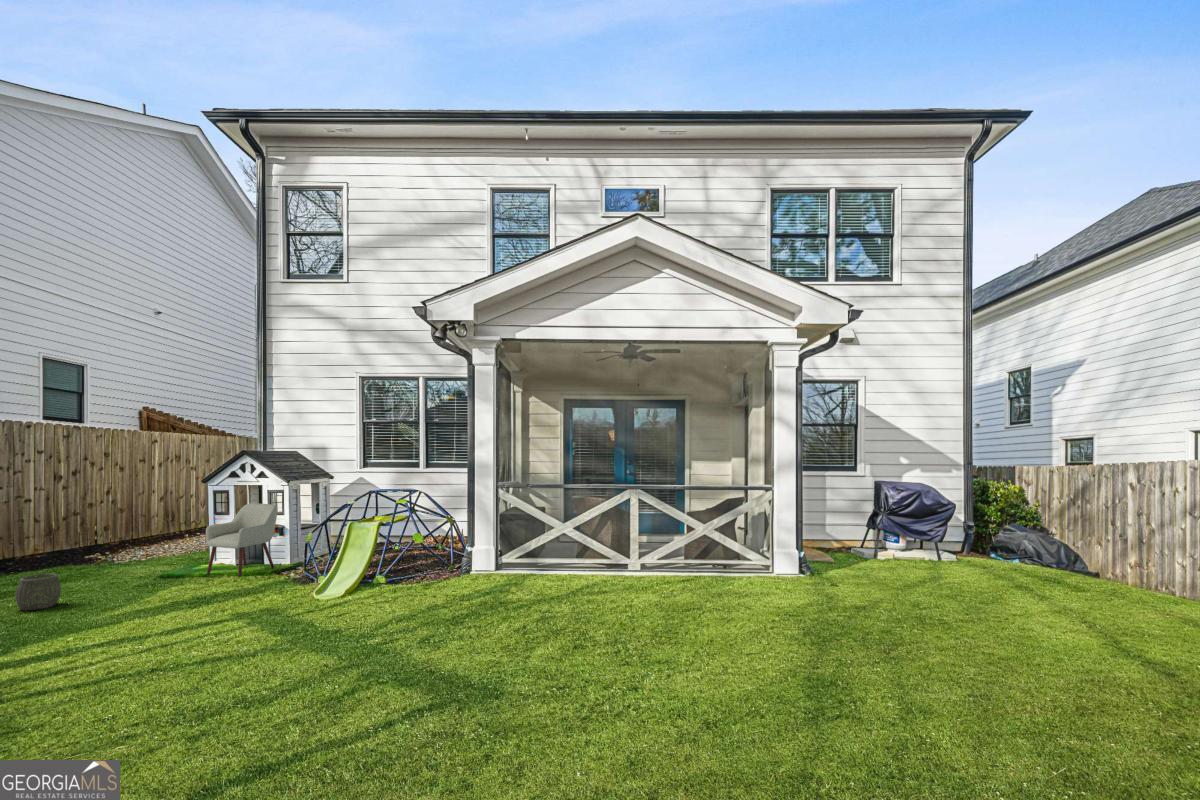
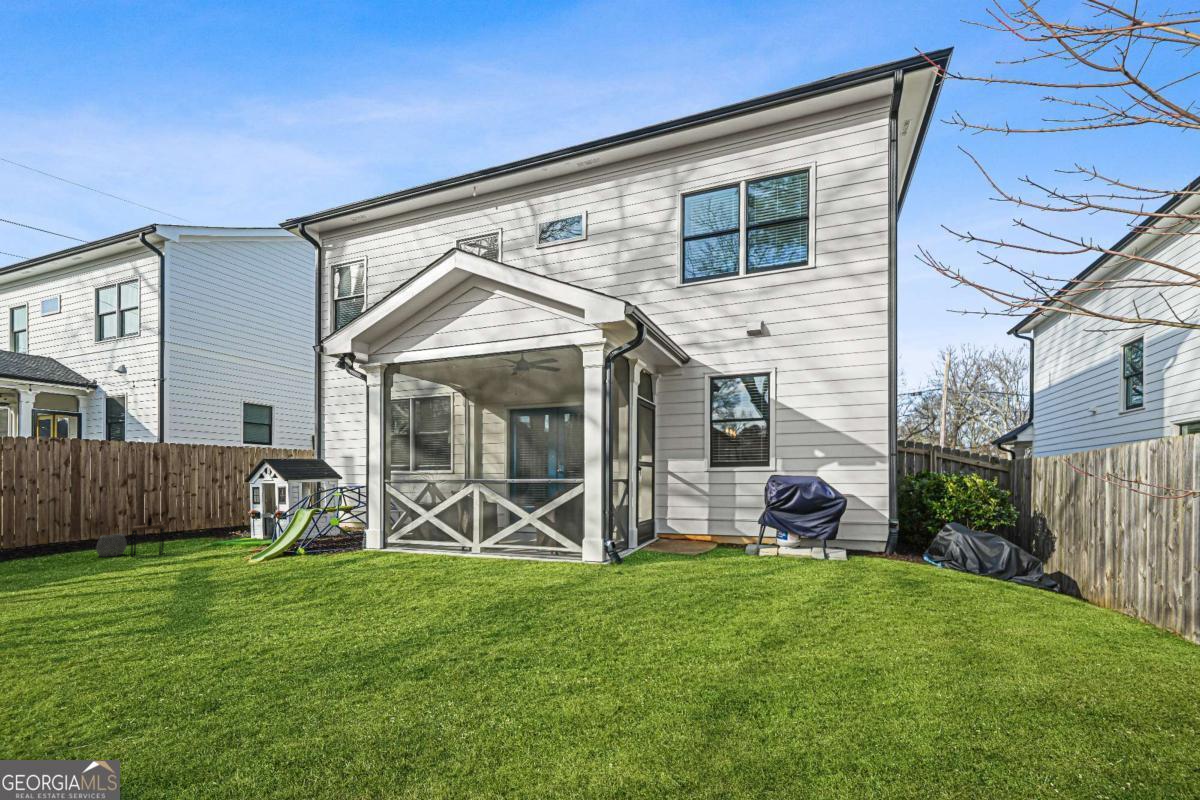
chair: present [206,503,277,576] -> none [243,495,290,547]
side table: none [84,542,140,608] -> present [131,515,166,556]

